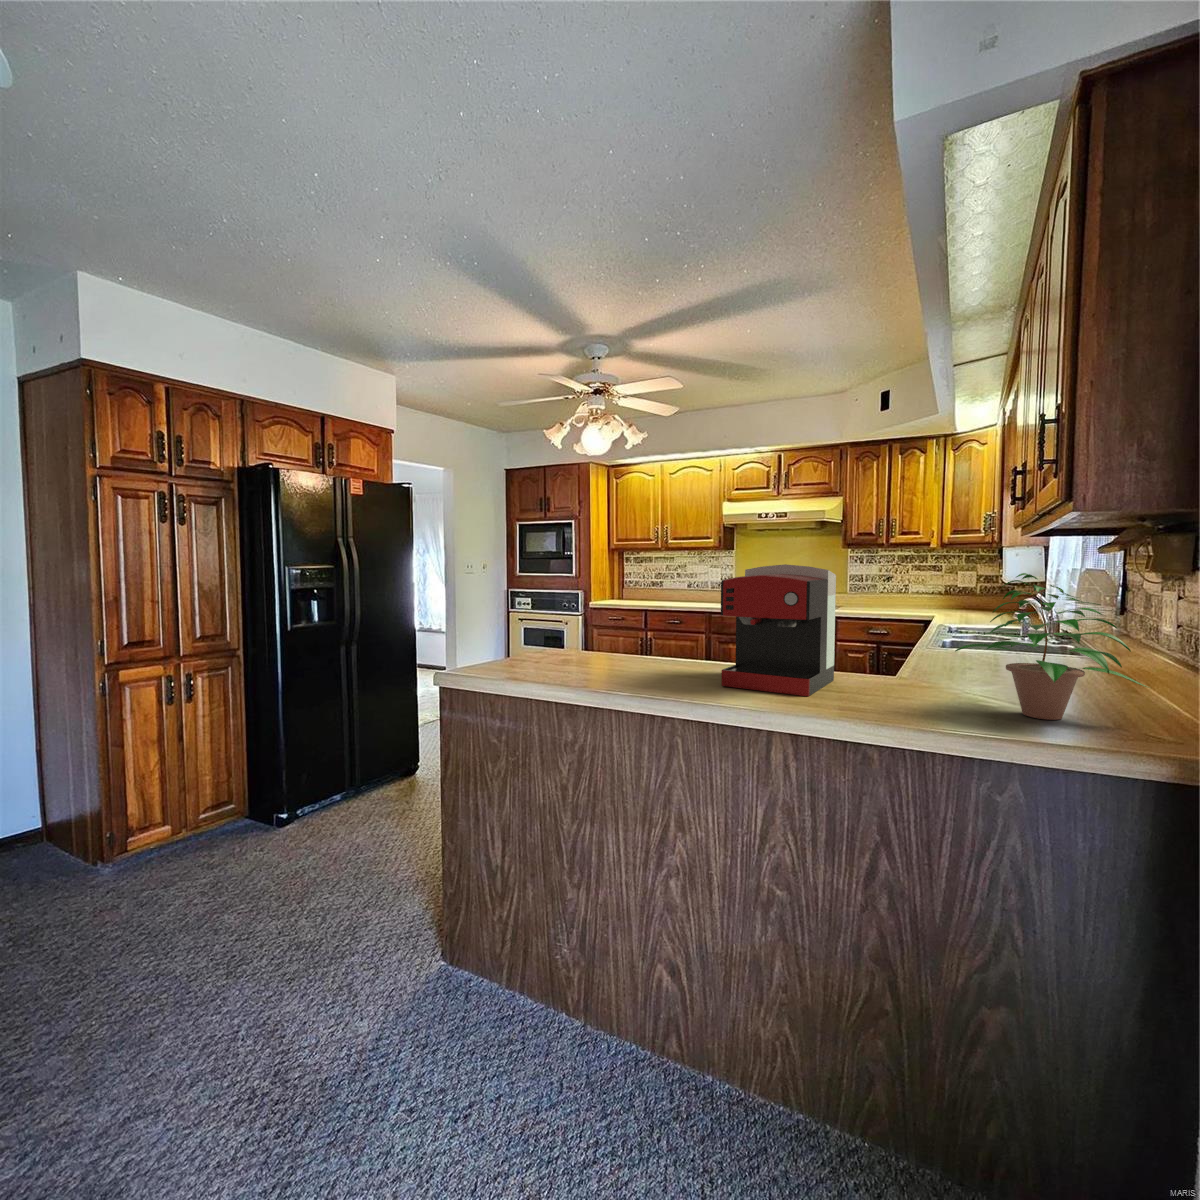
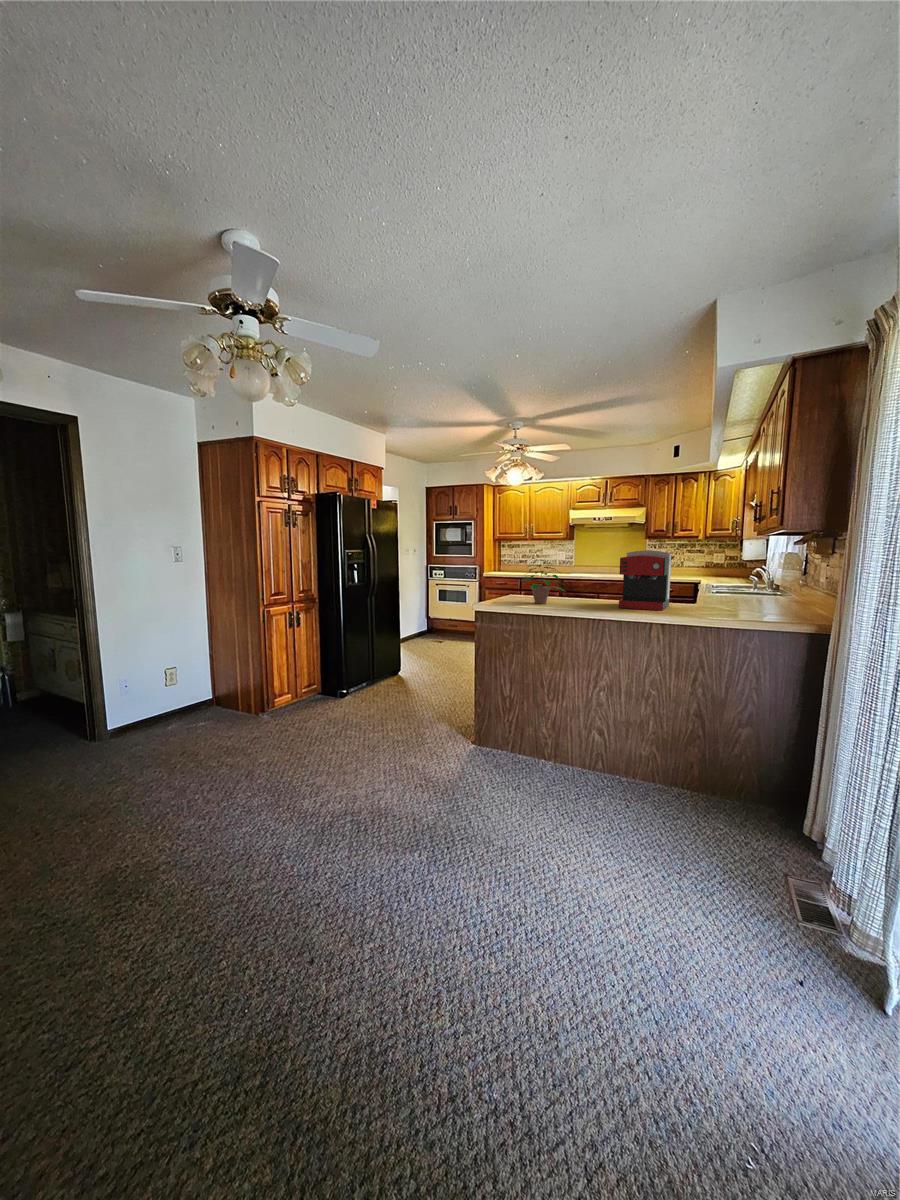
potted plant: present [955,573,1147,720] -> present [517,556,565,604]

